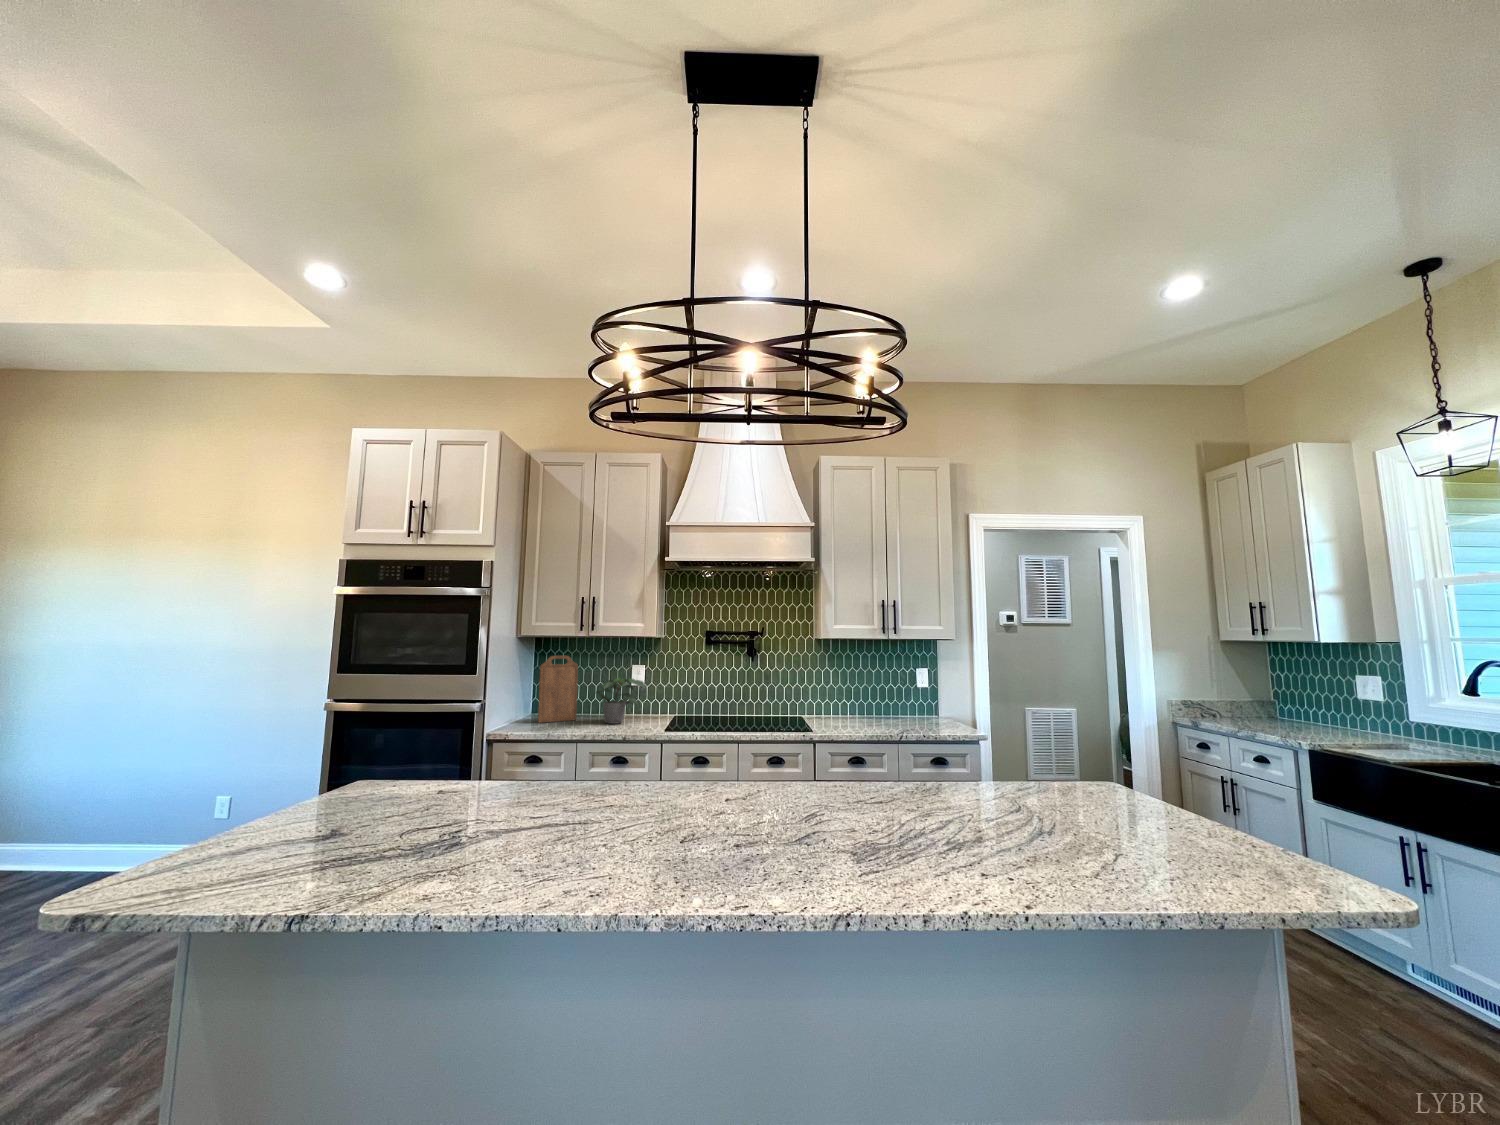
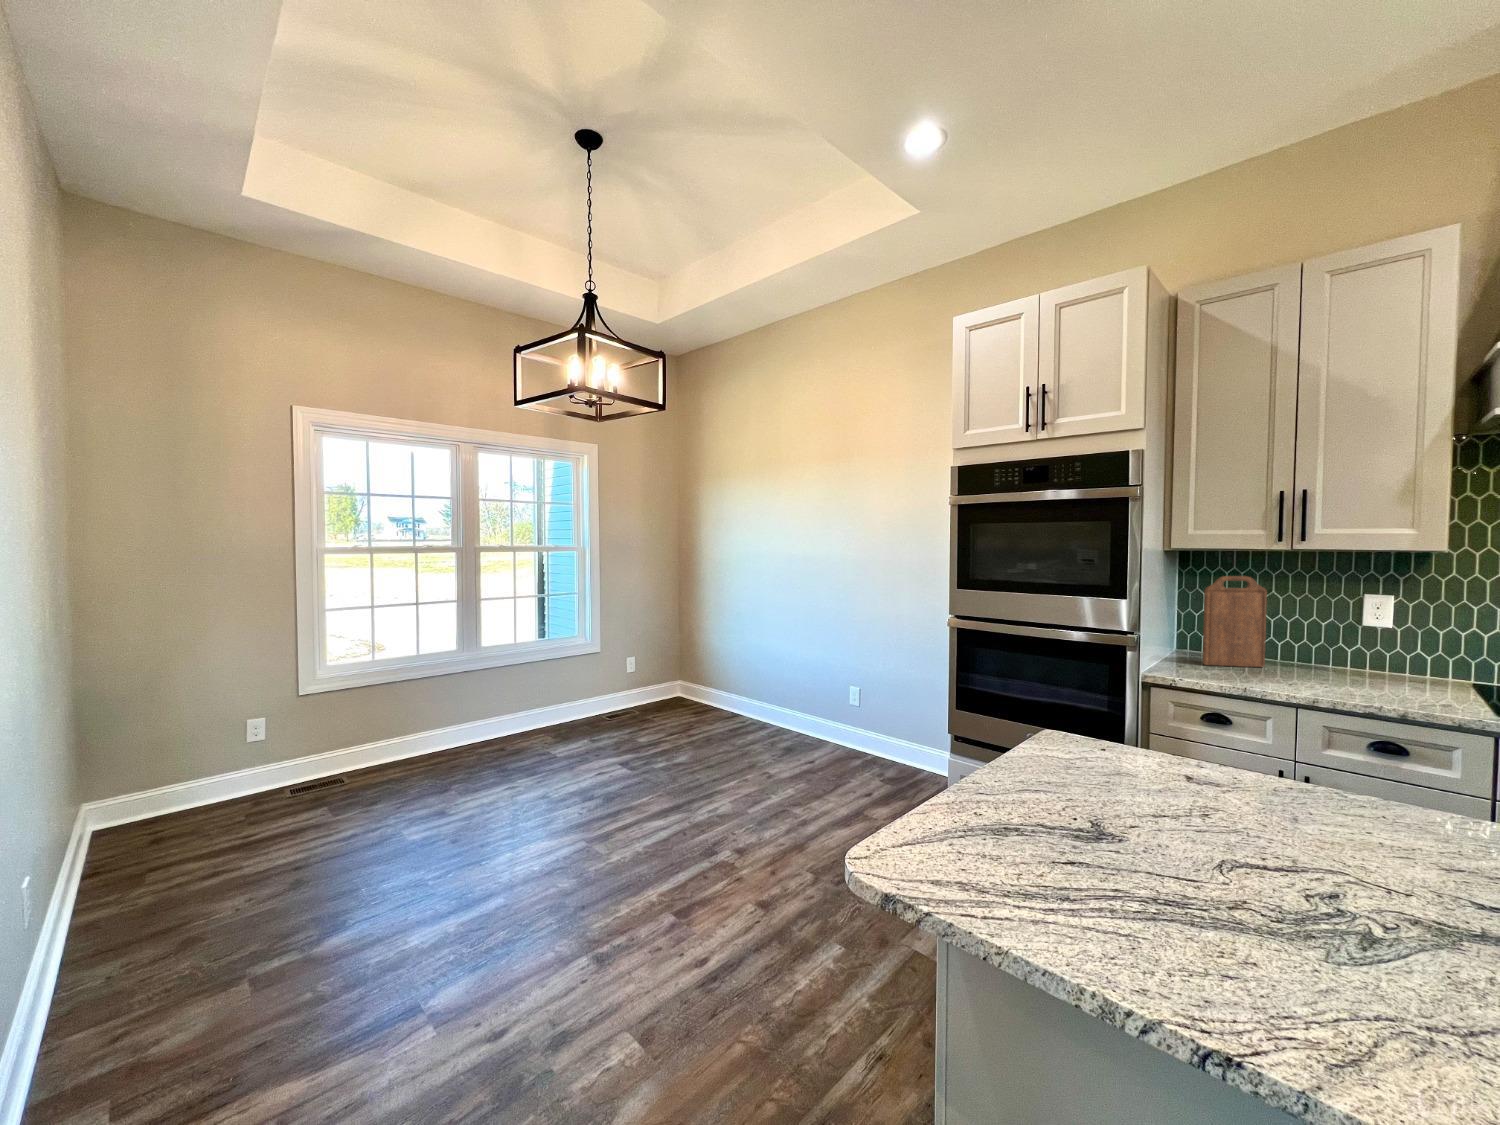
potted plant: present [596,677,645,724] -> none [1299,611,1424,683]

